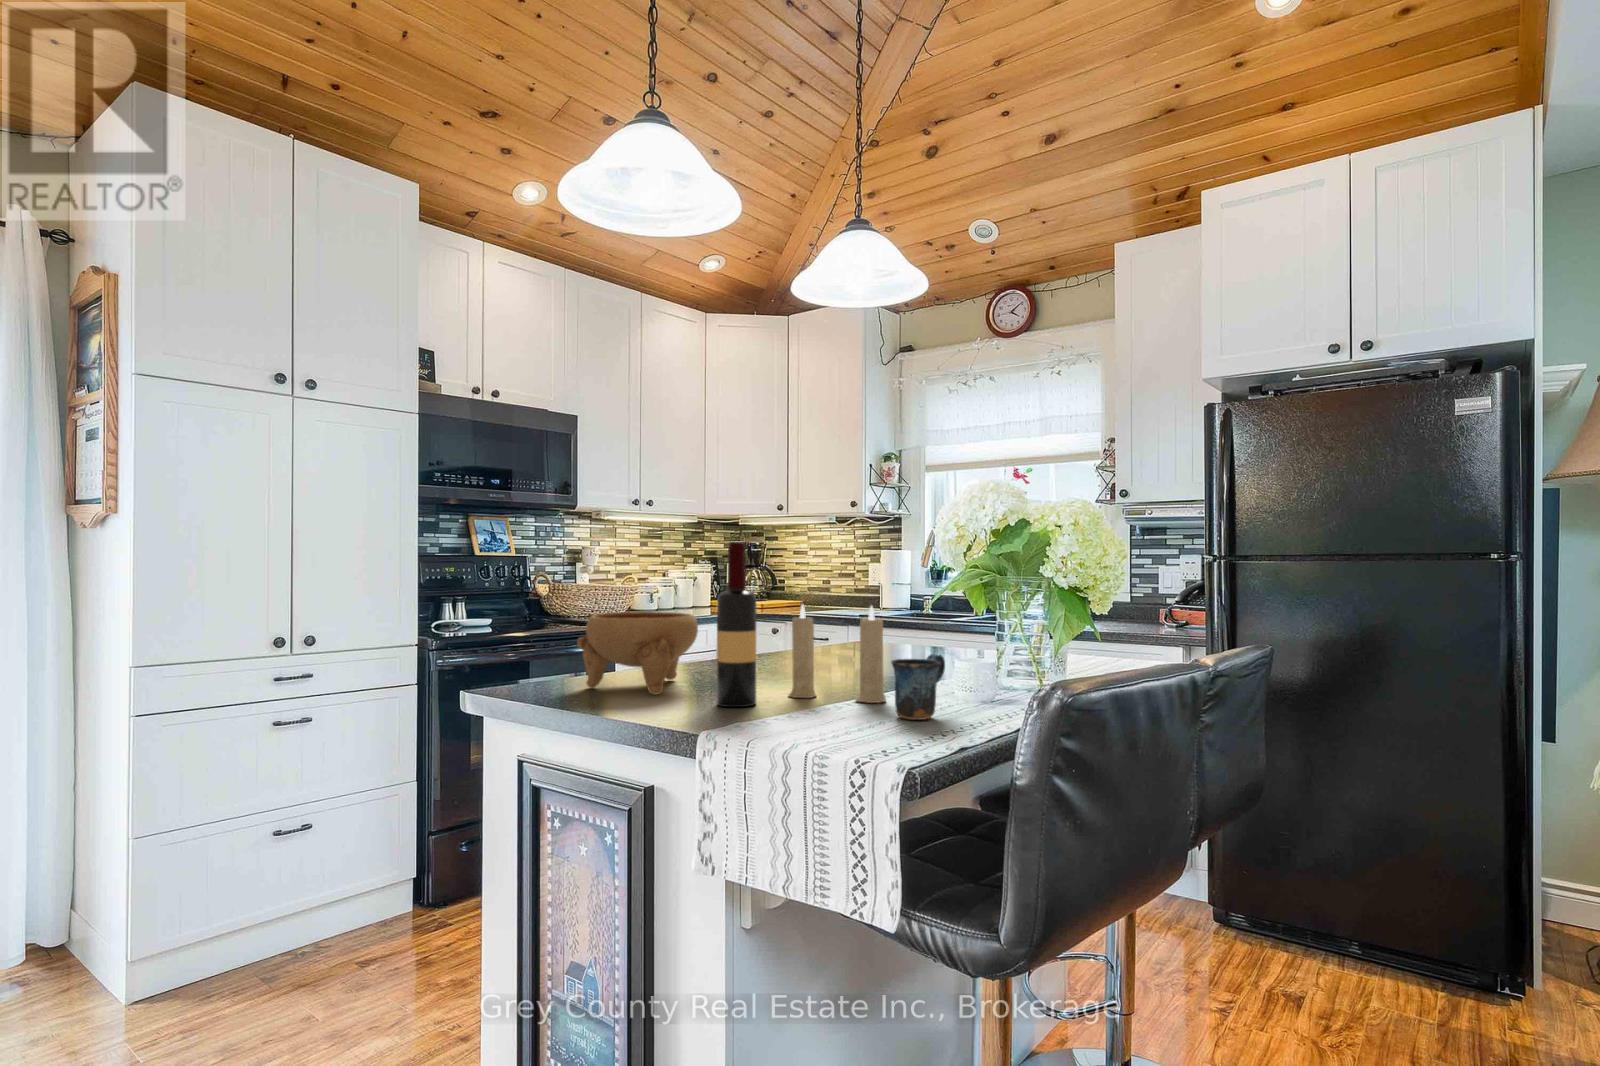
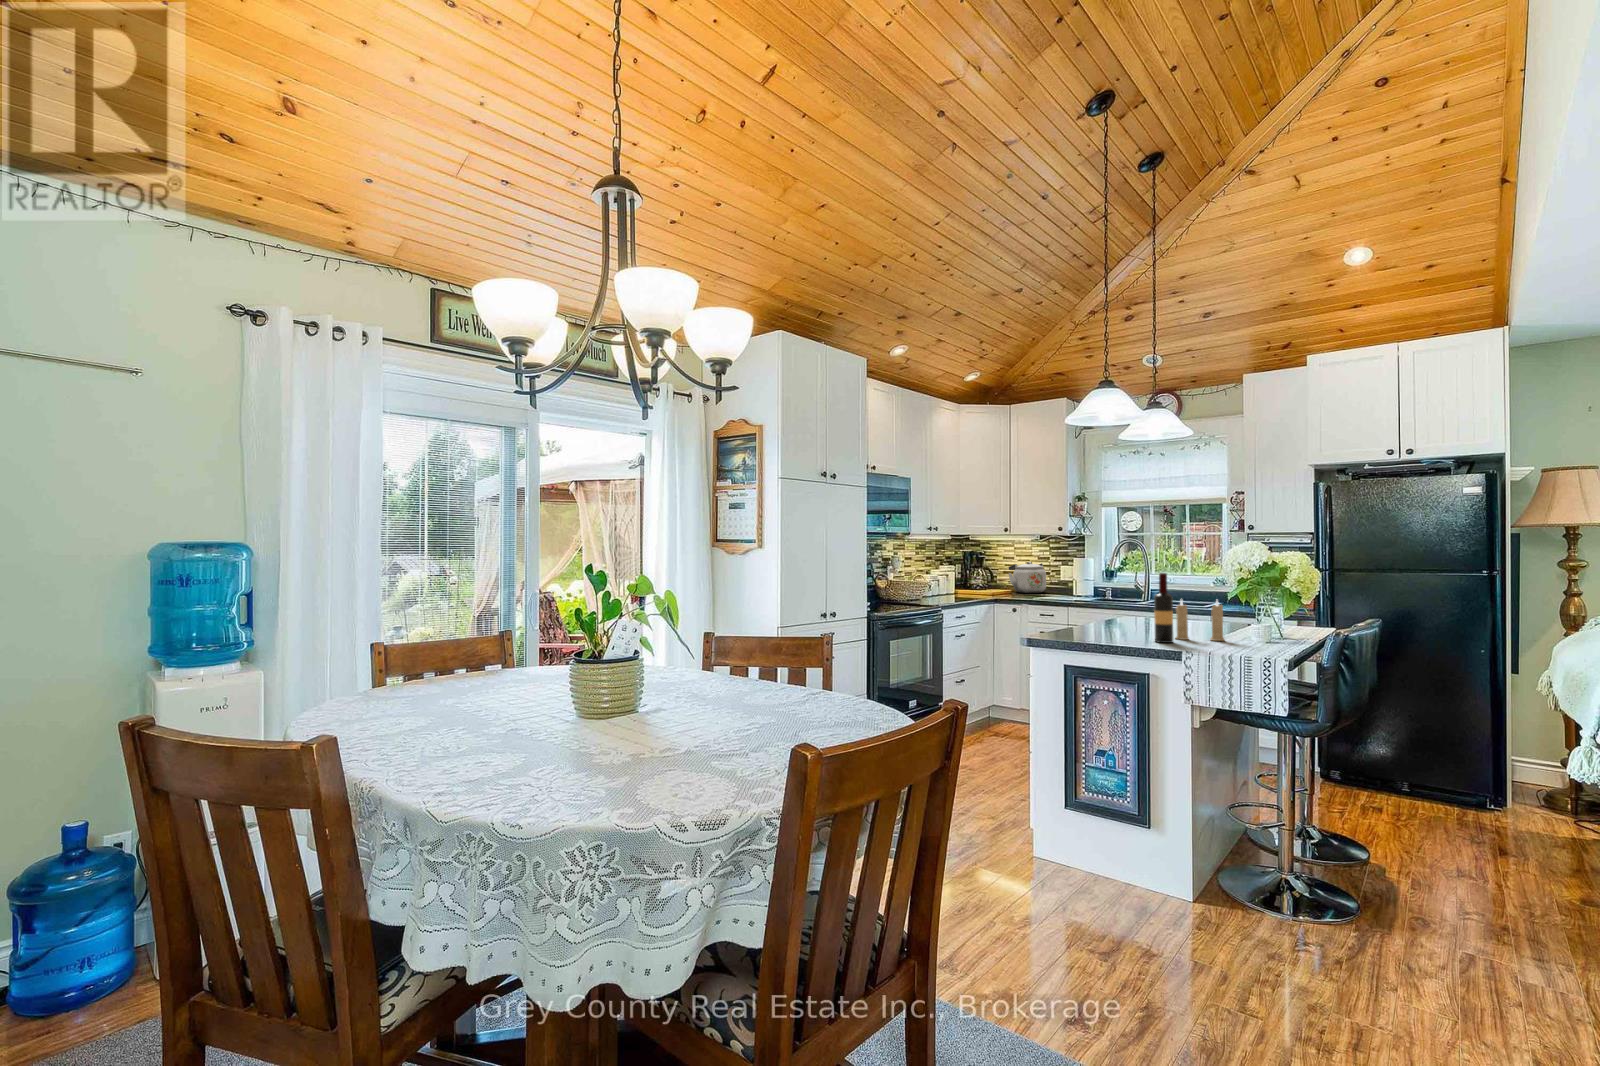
kettle: none [783,557,842,605] -> present [1009,562,1046,593]
bowl: present [577,611,698,695] -> none [1072,602,1127,639]
mug: present [891,654,945,720] -> none [1240,620,1264,646]

